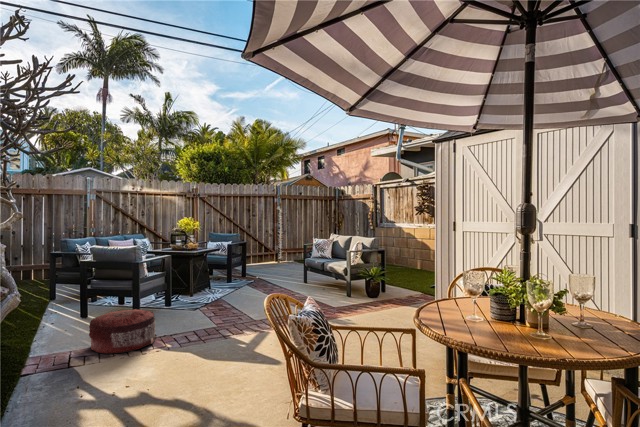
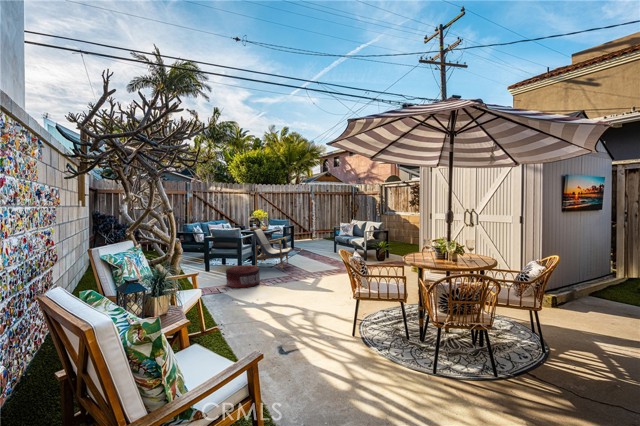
lounge chair: none [164,246,233,311] -> present [252,229,292,268]

